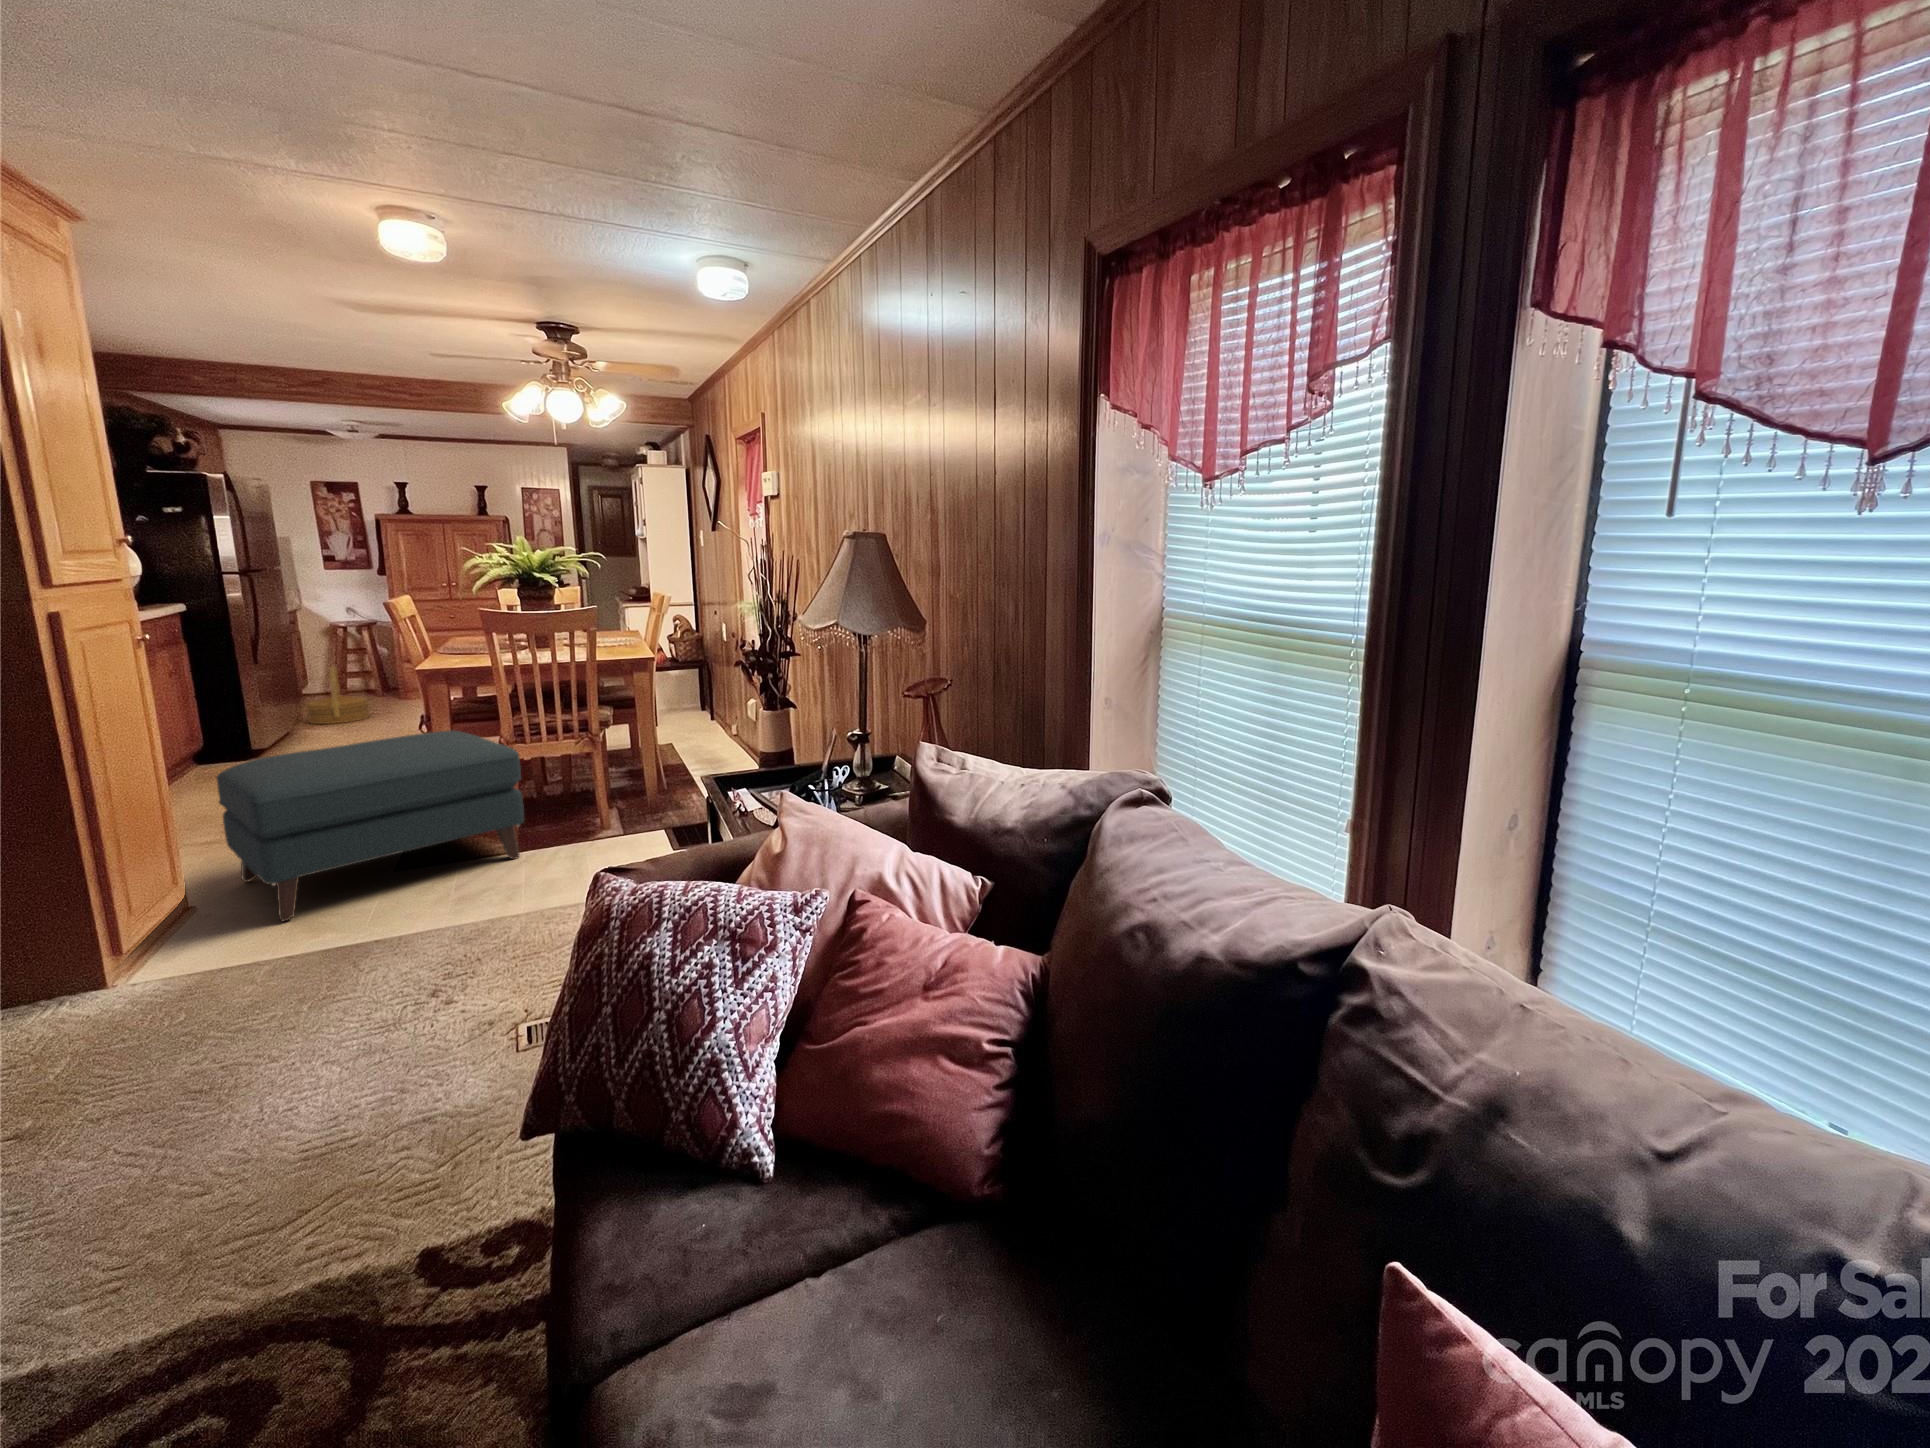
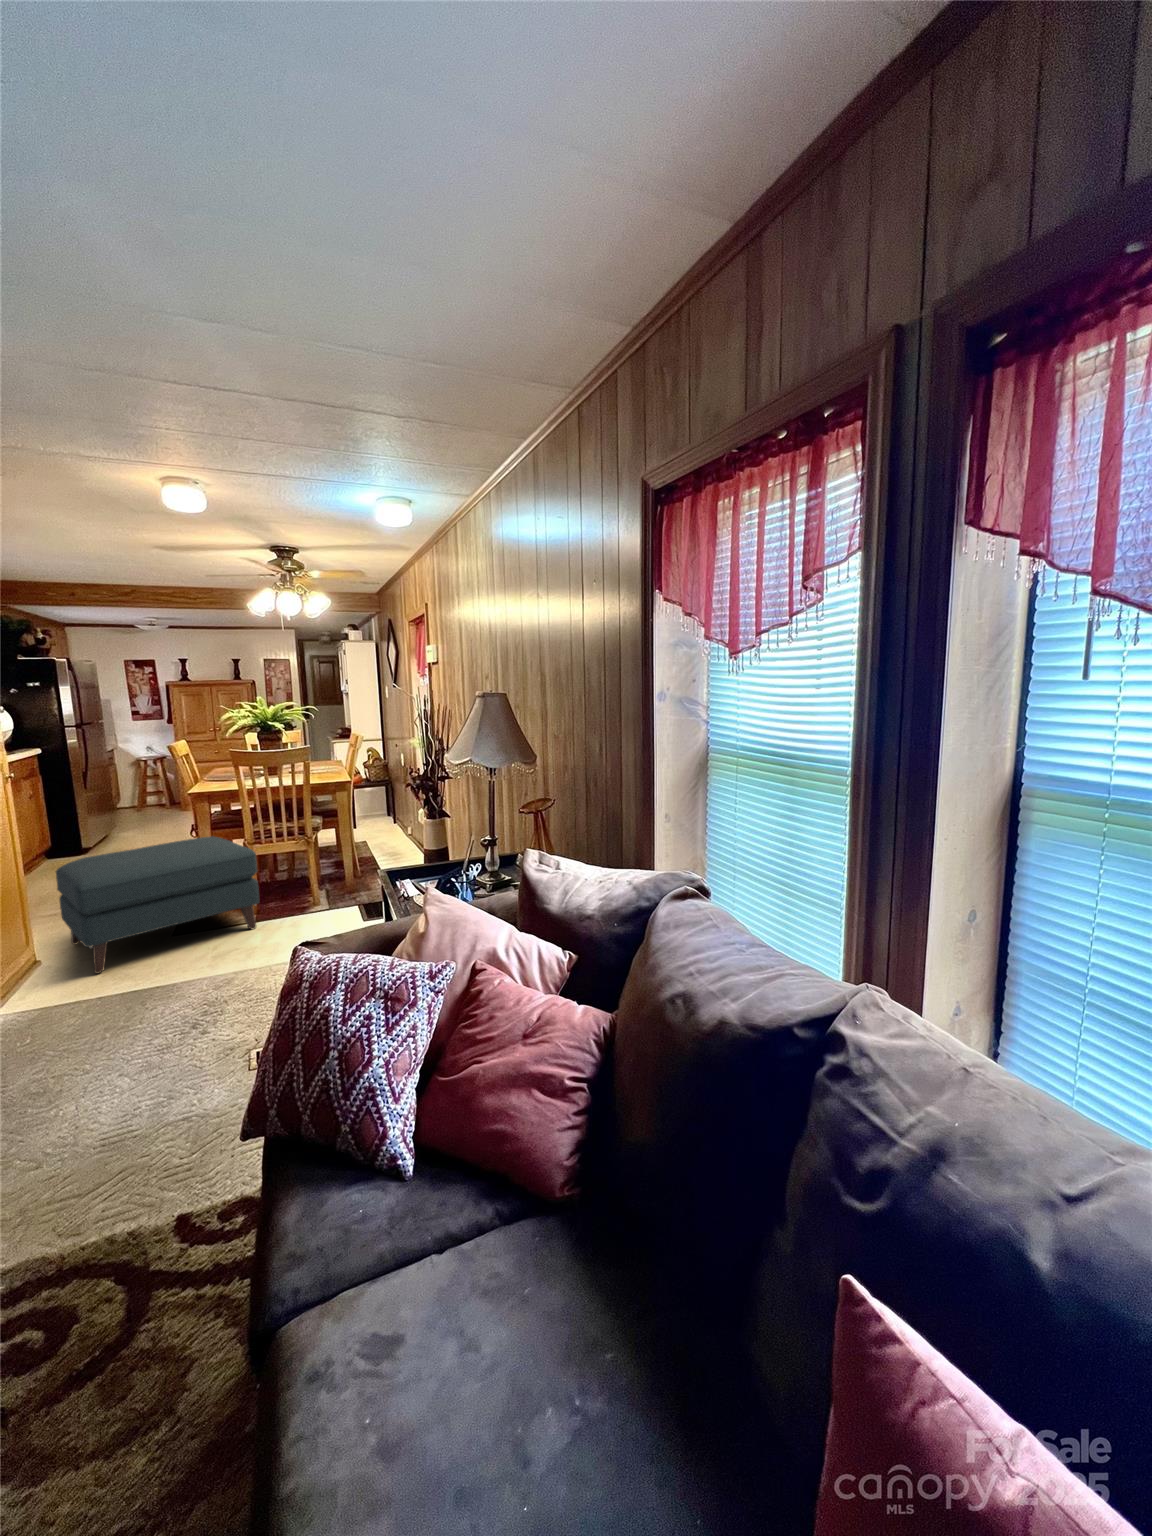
woven basket: present [306,666,369,724] -> none [117,789,159,830]

